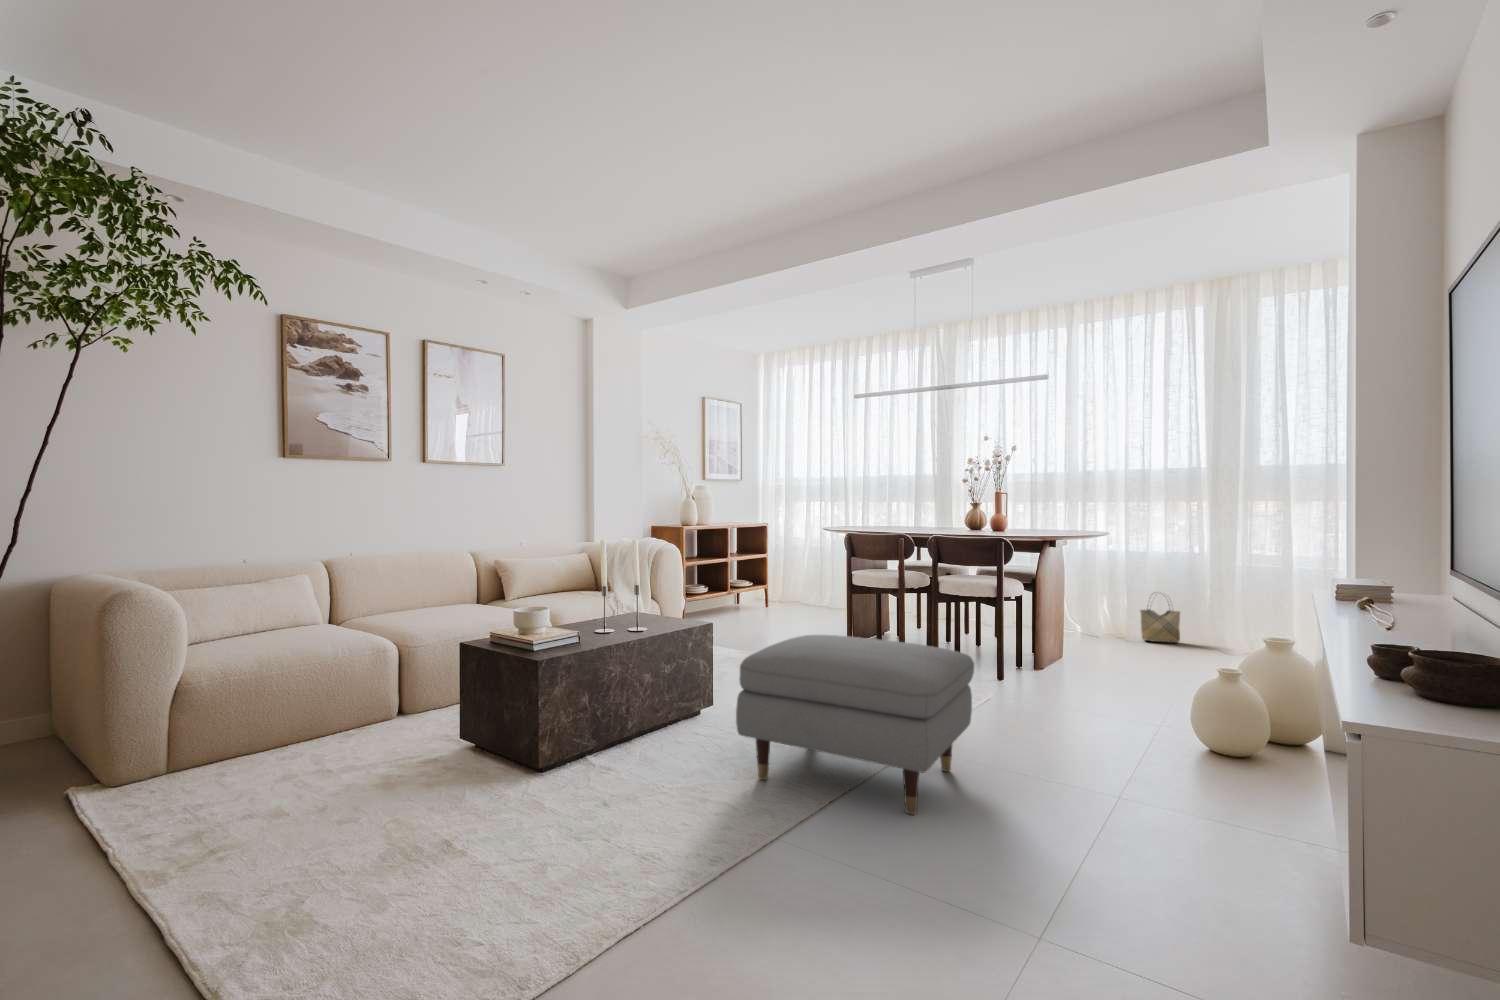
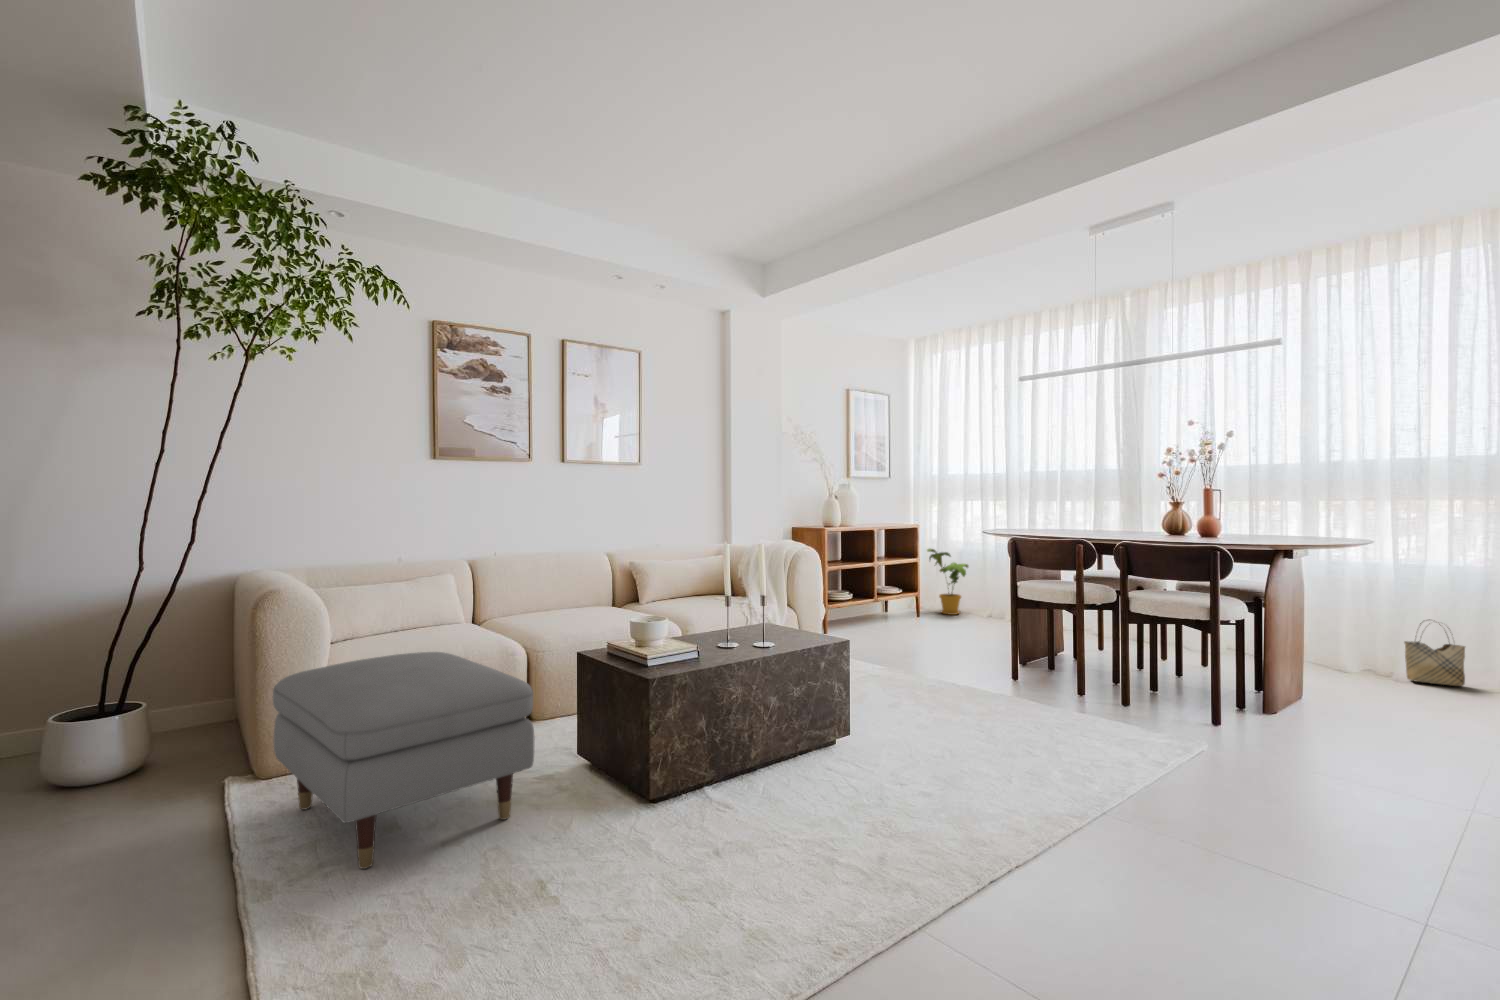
house plant: none [772,545,809,604] -> present [927,549,968,615]
ottoman: present [736,635,974,814] -> present [273,652,535,869]

